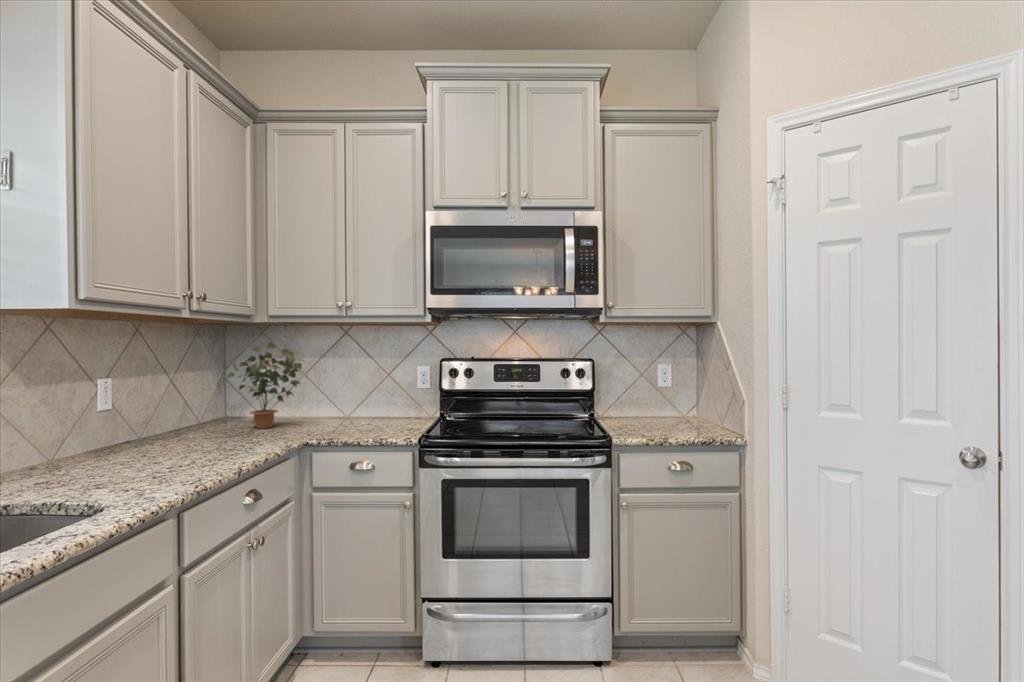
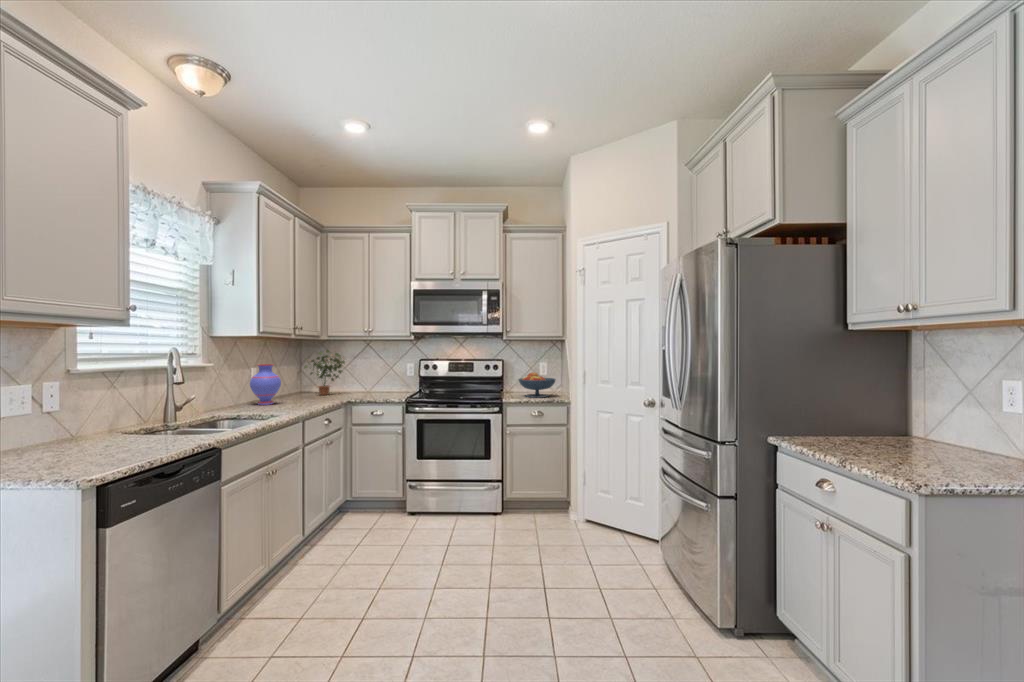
vase: none [80,374,155,464] -> present [250,364,281,405]
fruit bowl: none [630,382,704,433] -> present [519,372,556,398]

